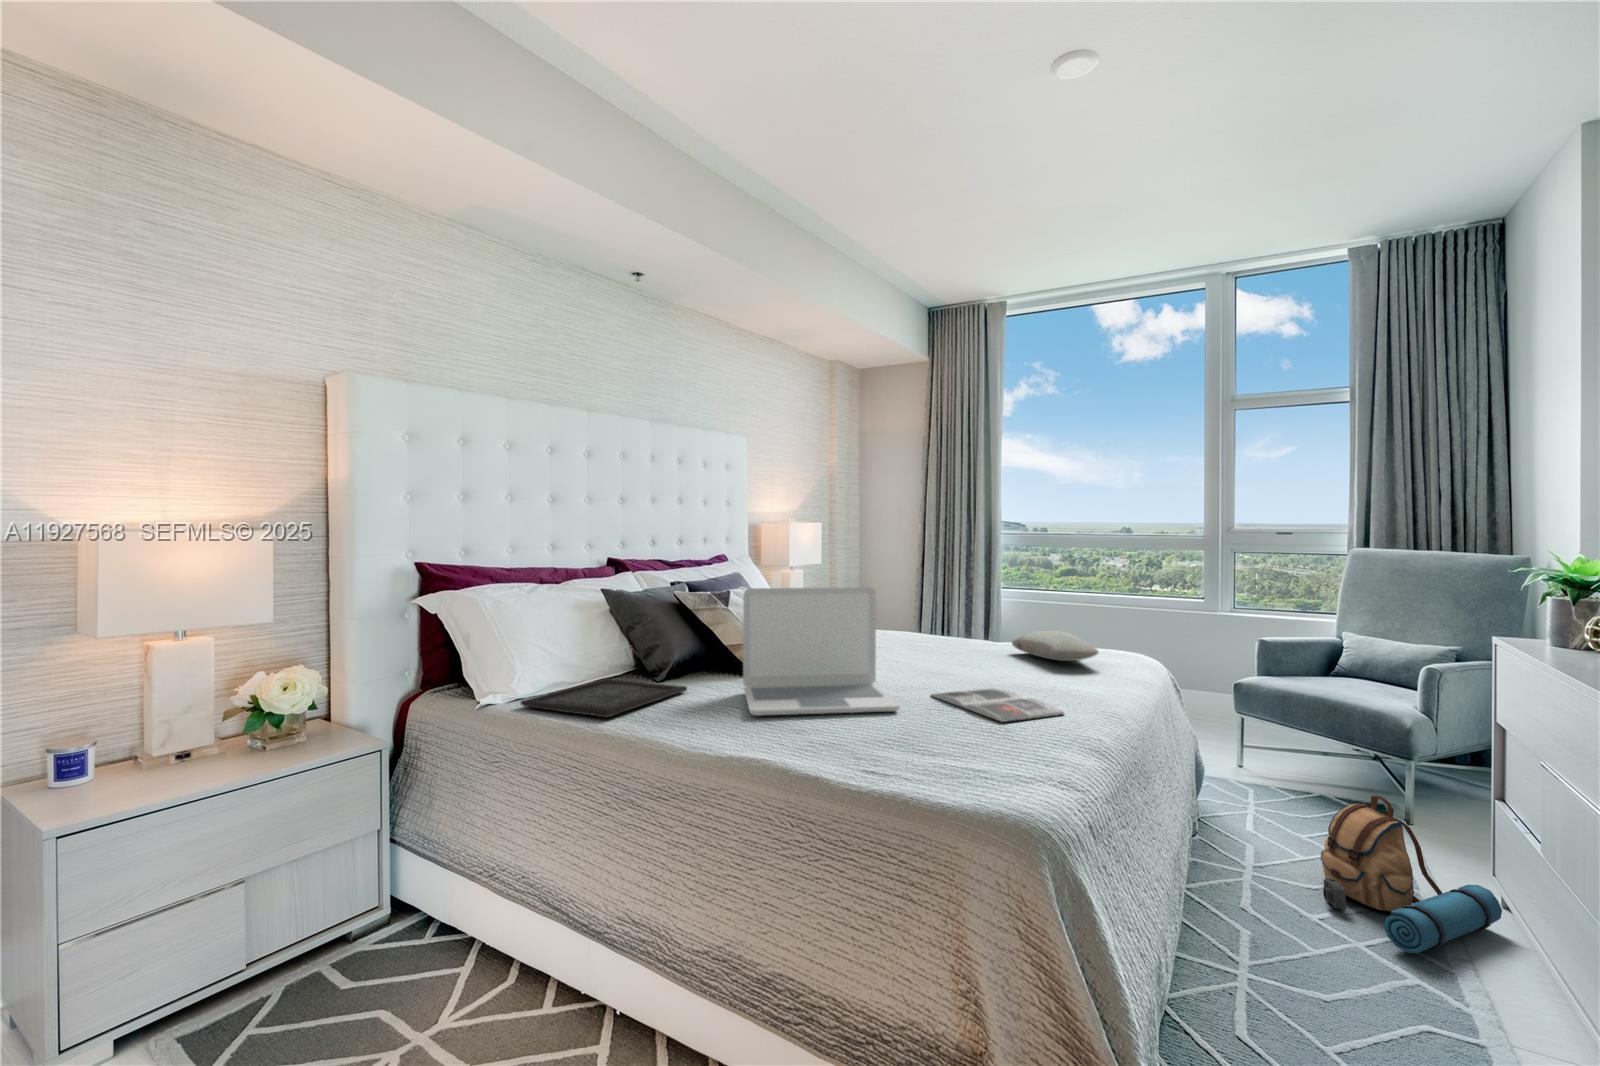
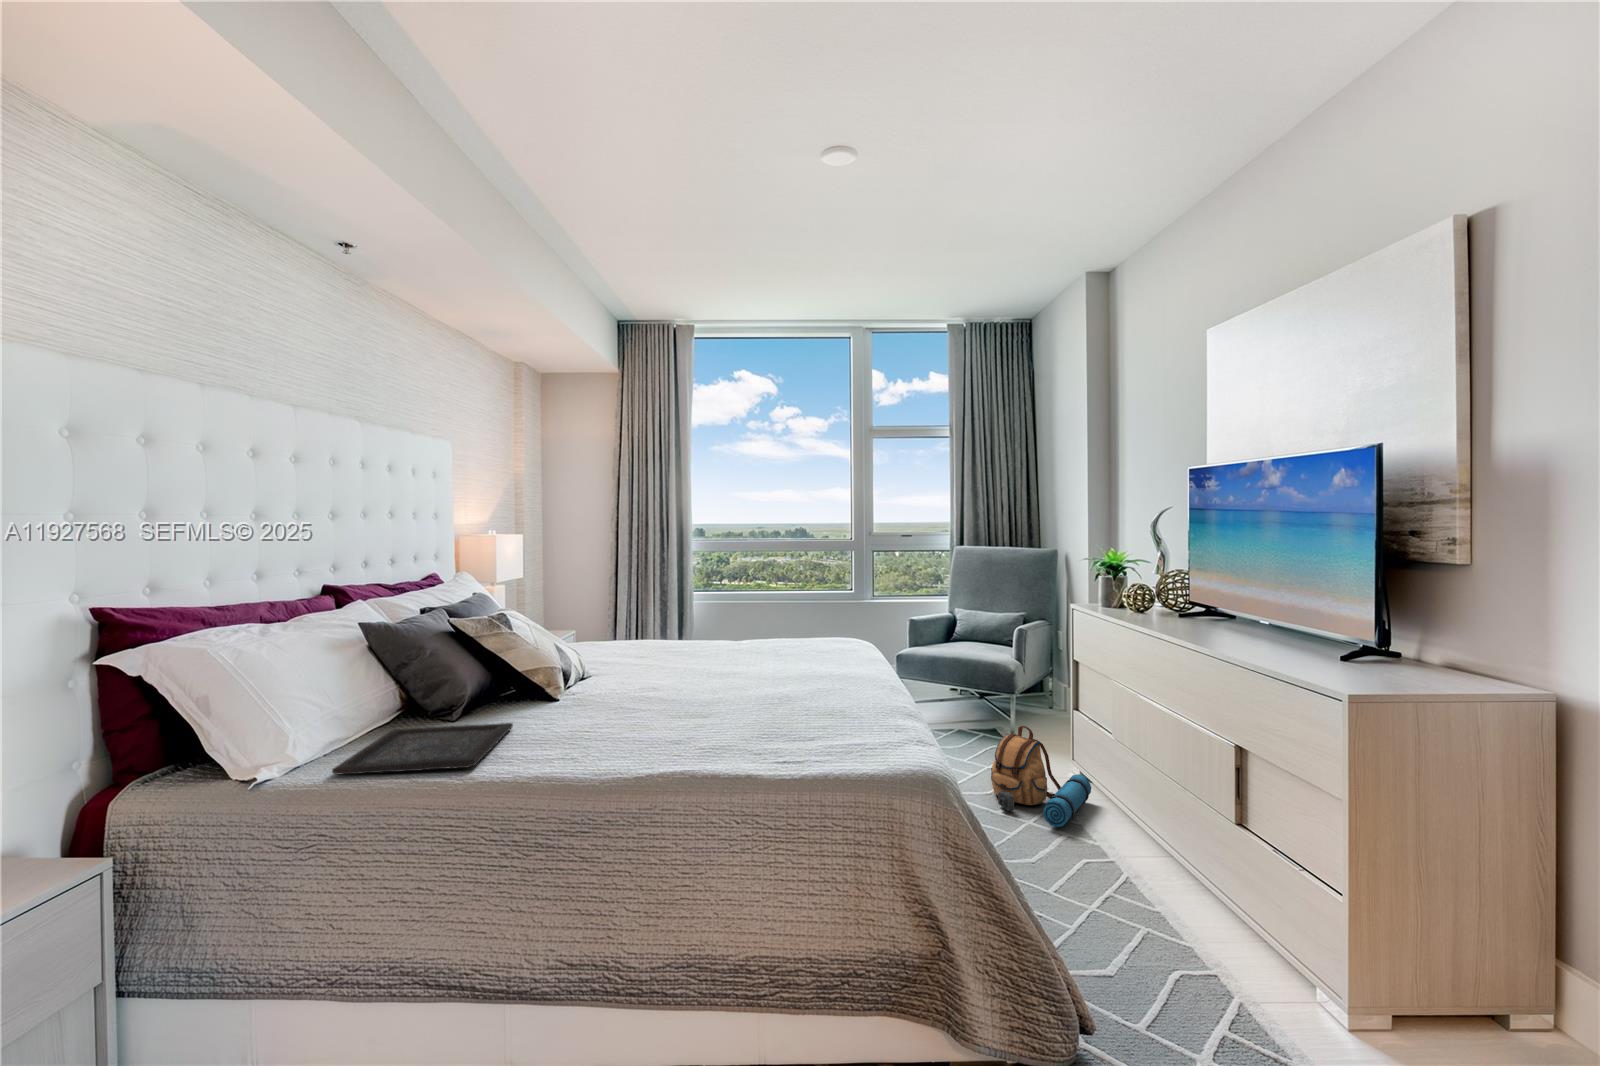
laptop: present [743,587,900,716] -> none [573,602,747,739]
pillow: present [1012,631,1098,661] -> none [763,628,846,653]
magazine: present [931,688,1065,722] -> none [751,684,870,709]

